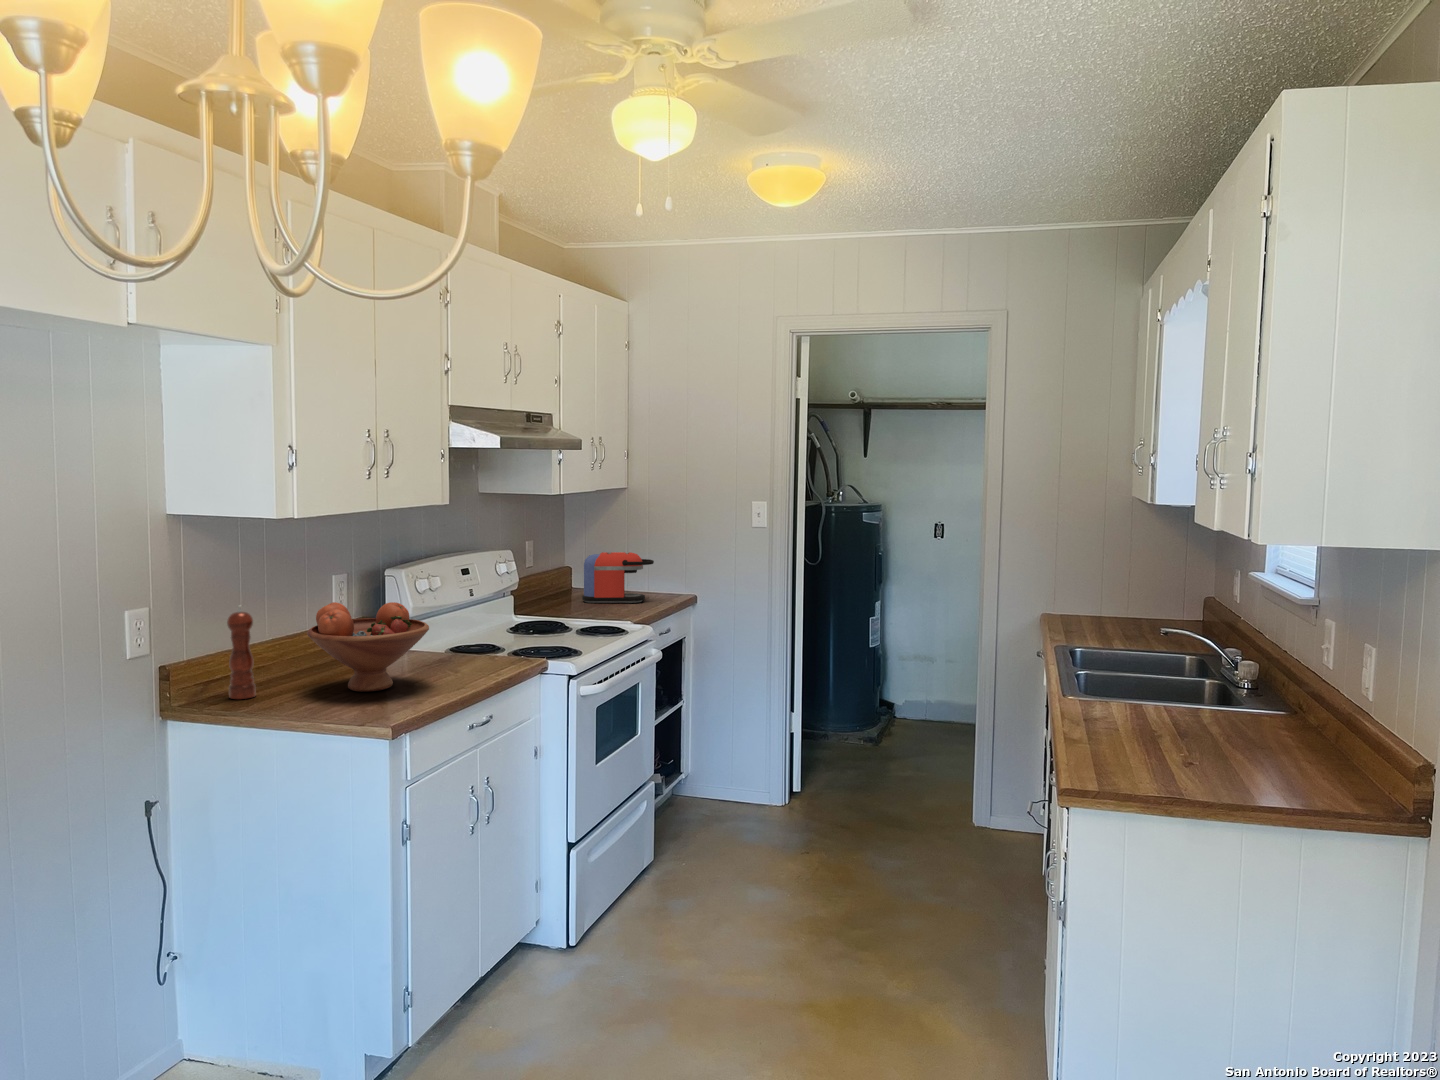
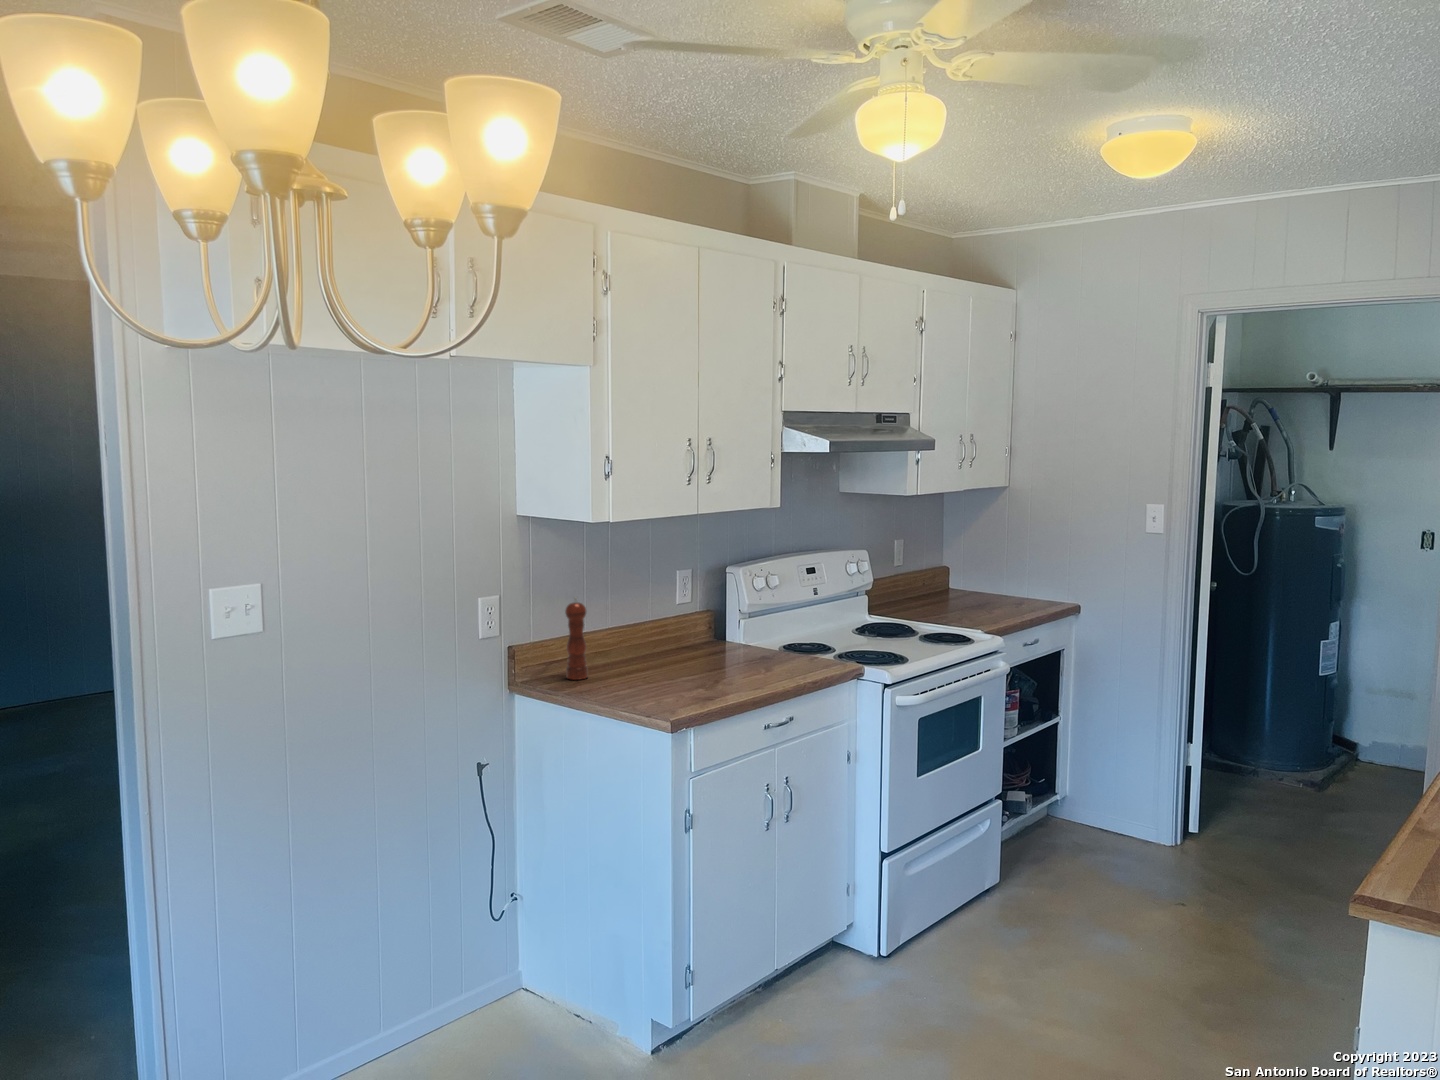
coffee maker: present [582,552,654,603] -> none [951,554,1028,609]
fruit bowl: present [307,602,429,692] -> none [629,598,737,684]

